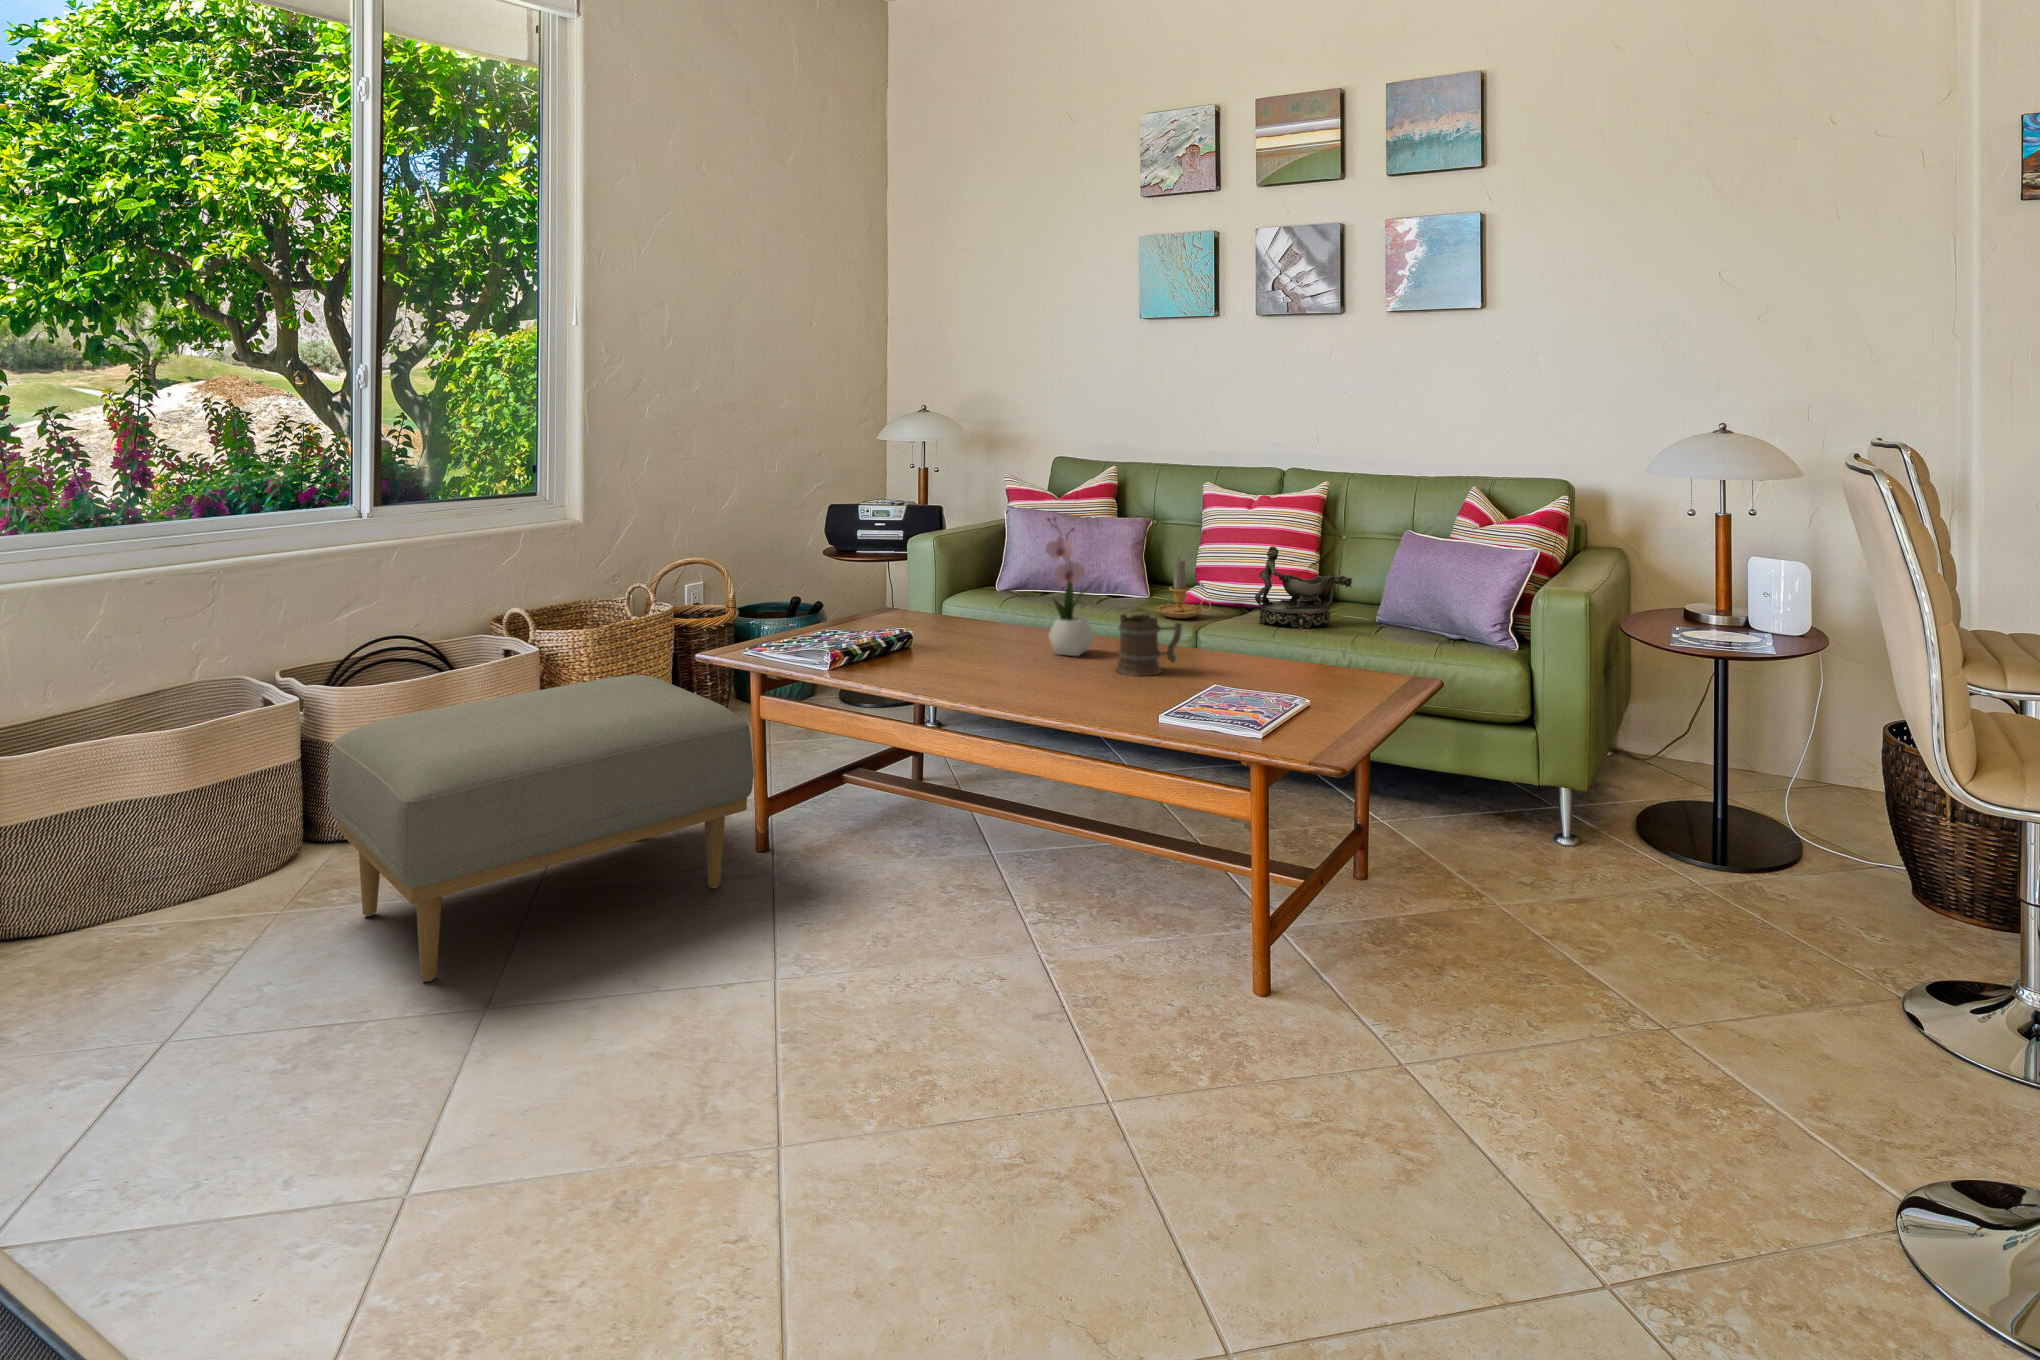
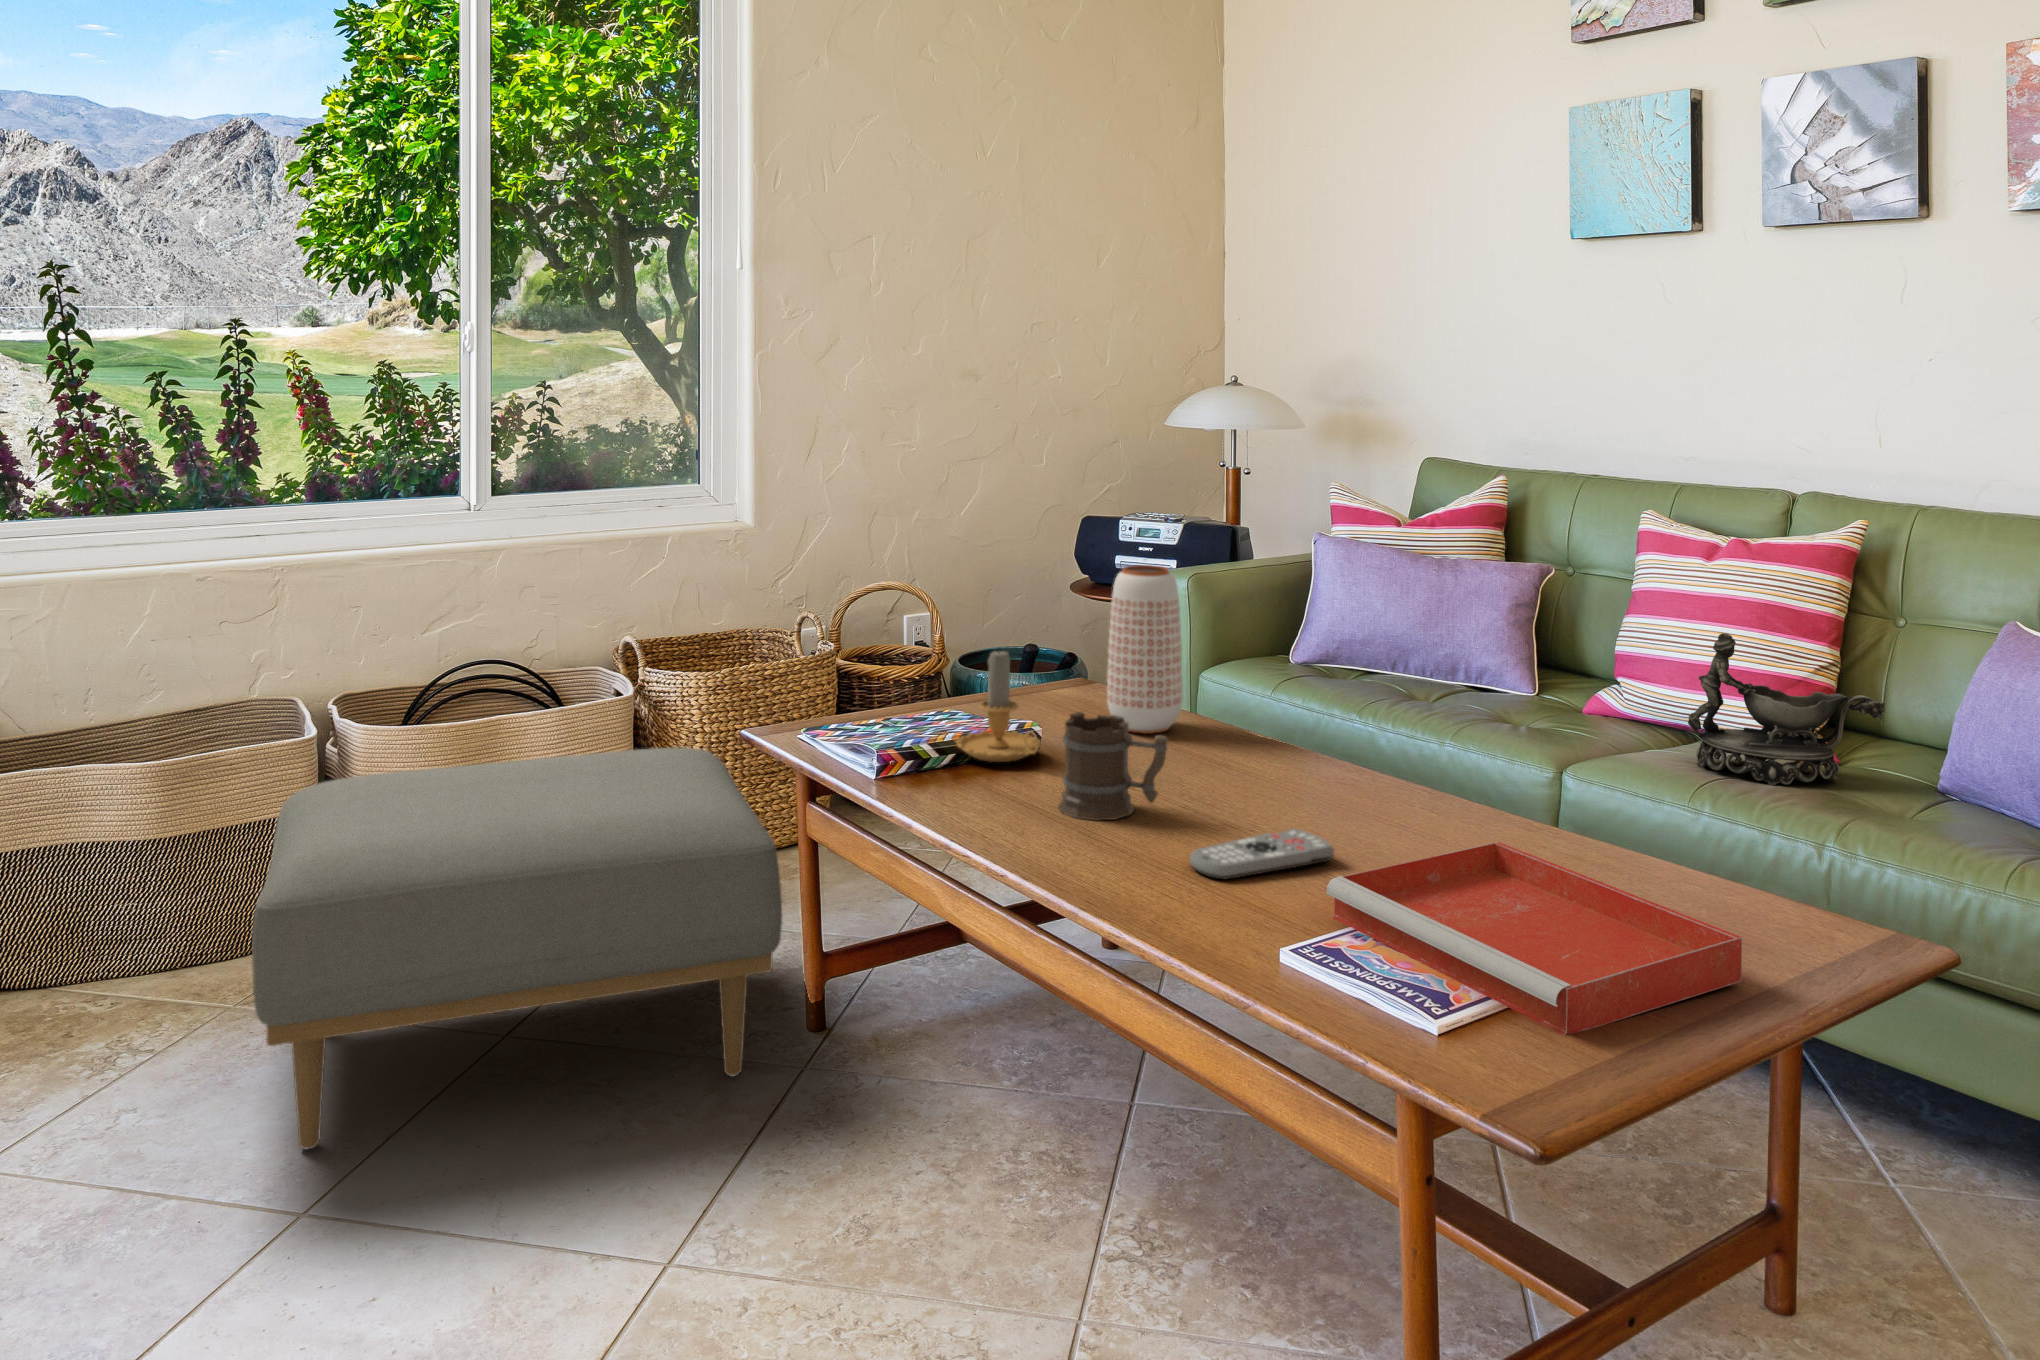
flower arrangement: present [1046,517,1093,656] -> none [1250,563,1350,798]
vase: none [926,527,974,634] -> present [1107,565,1183,734]
candle: present [1157,558,1211,619] -> present [956,650,1041,762]
mug: present [1116,614,1182,676] -> present [1058,712,1168,821]
tray: none [1142,659,1350,737] -> present [1326,842,1742,1035]
remote control: none [1049,668,1123,696] -> present [1190,829,1334,879]

